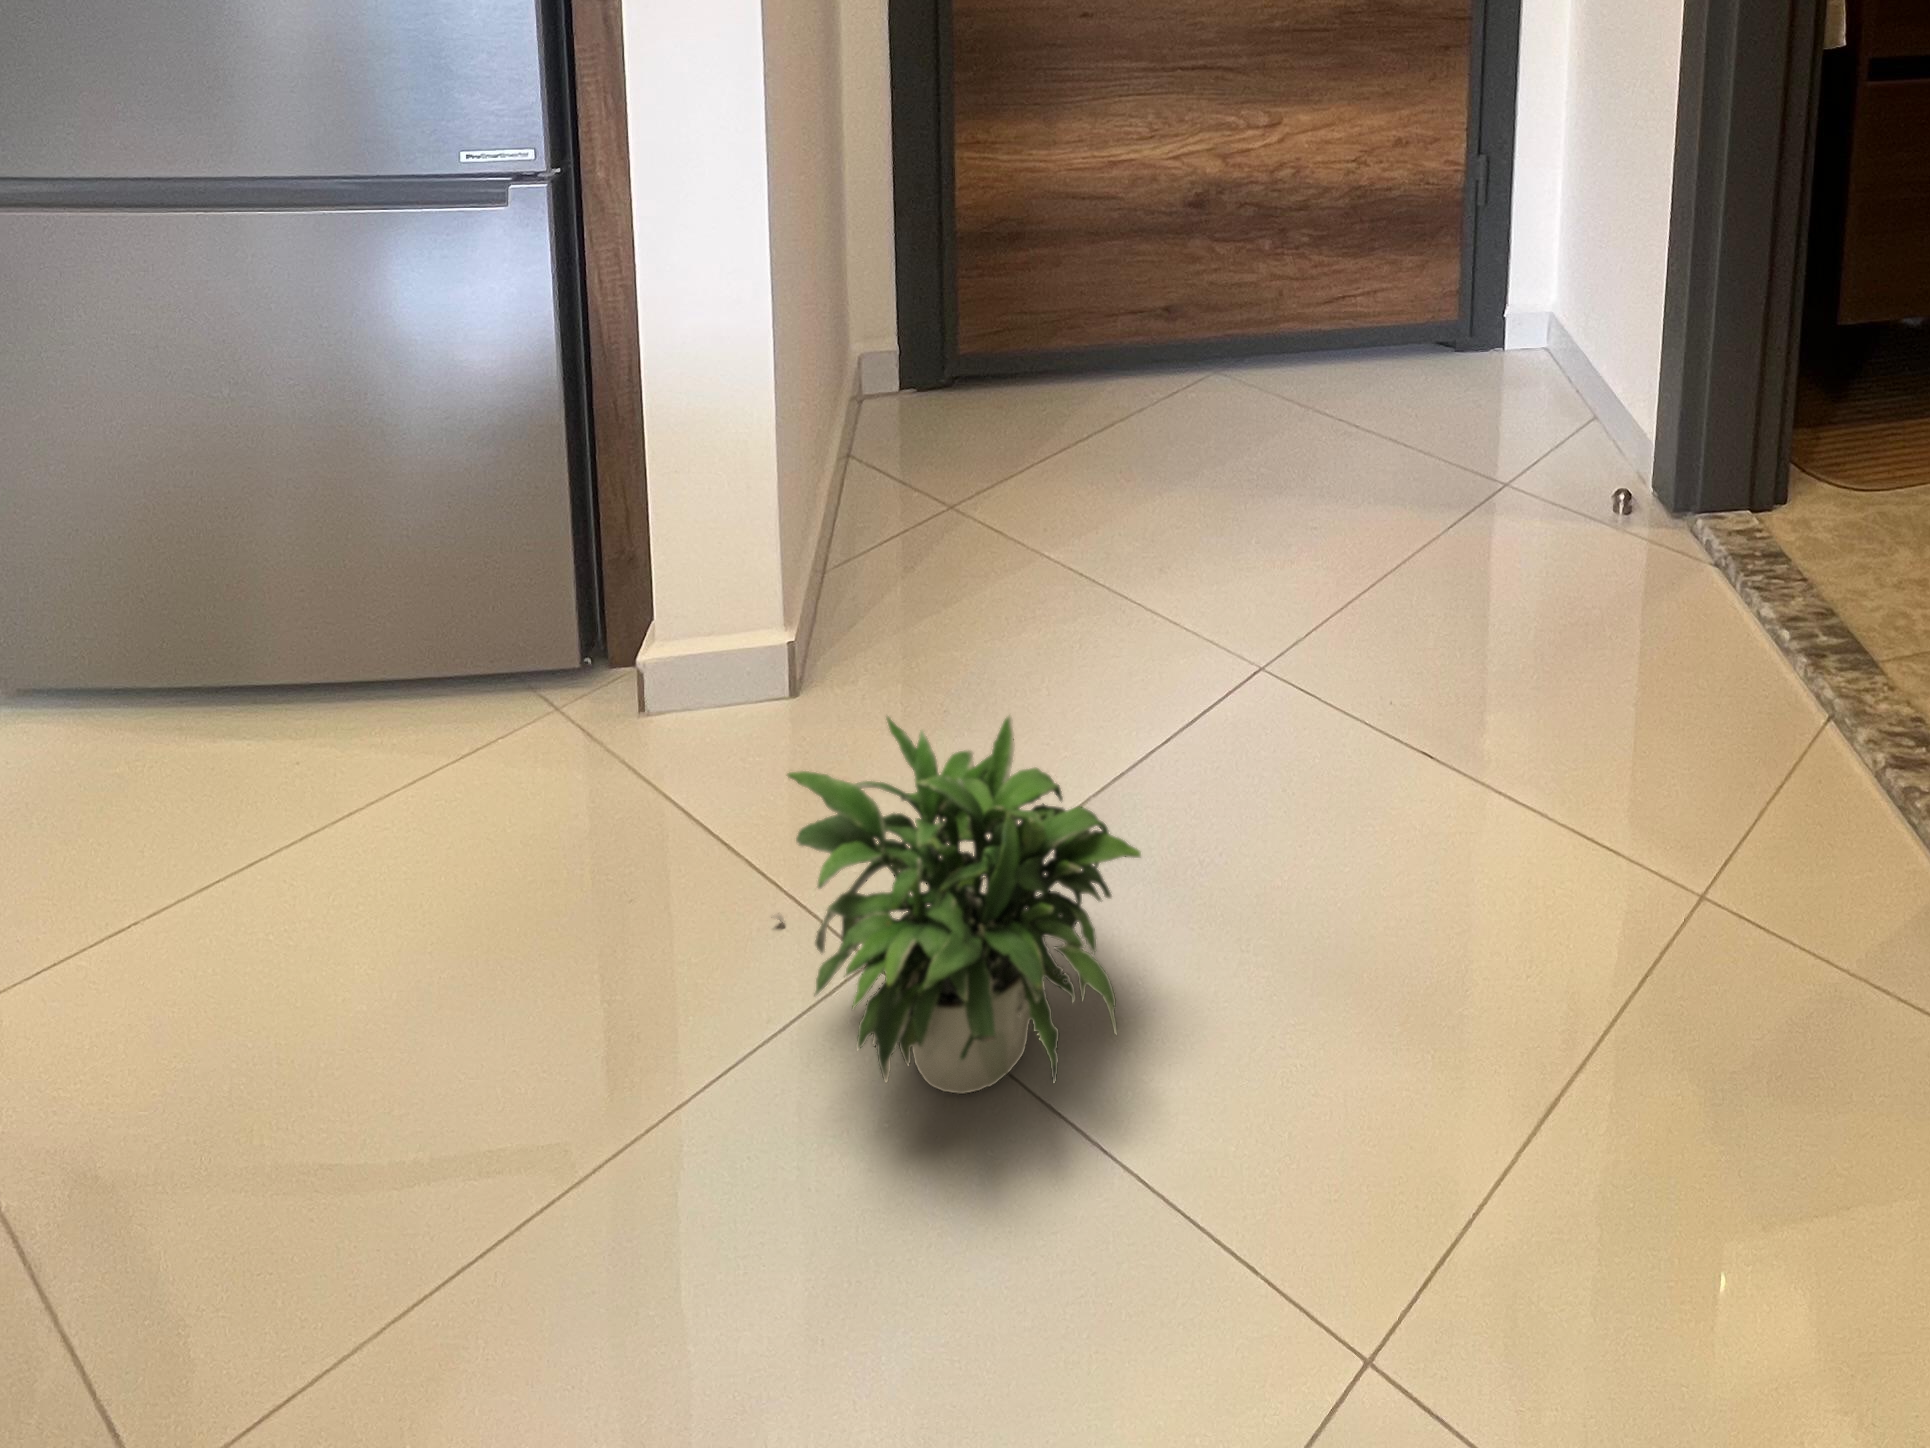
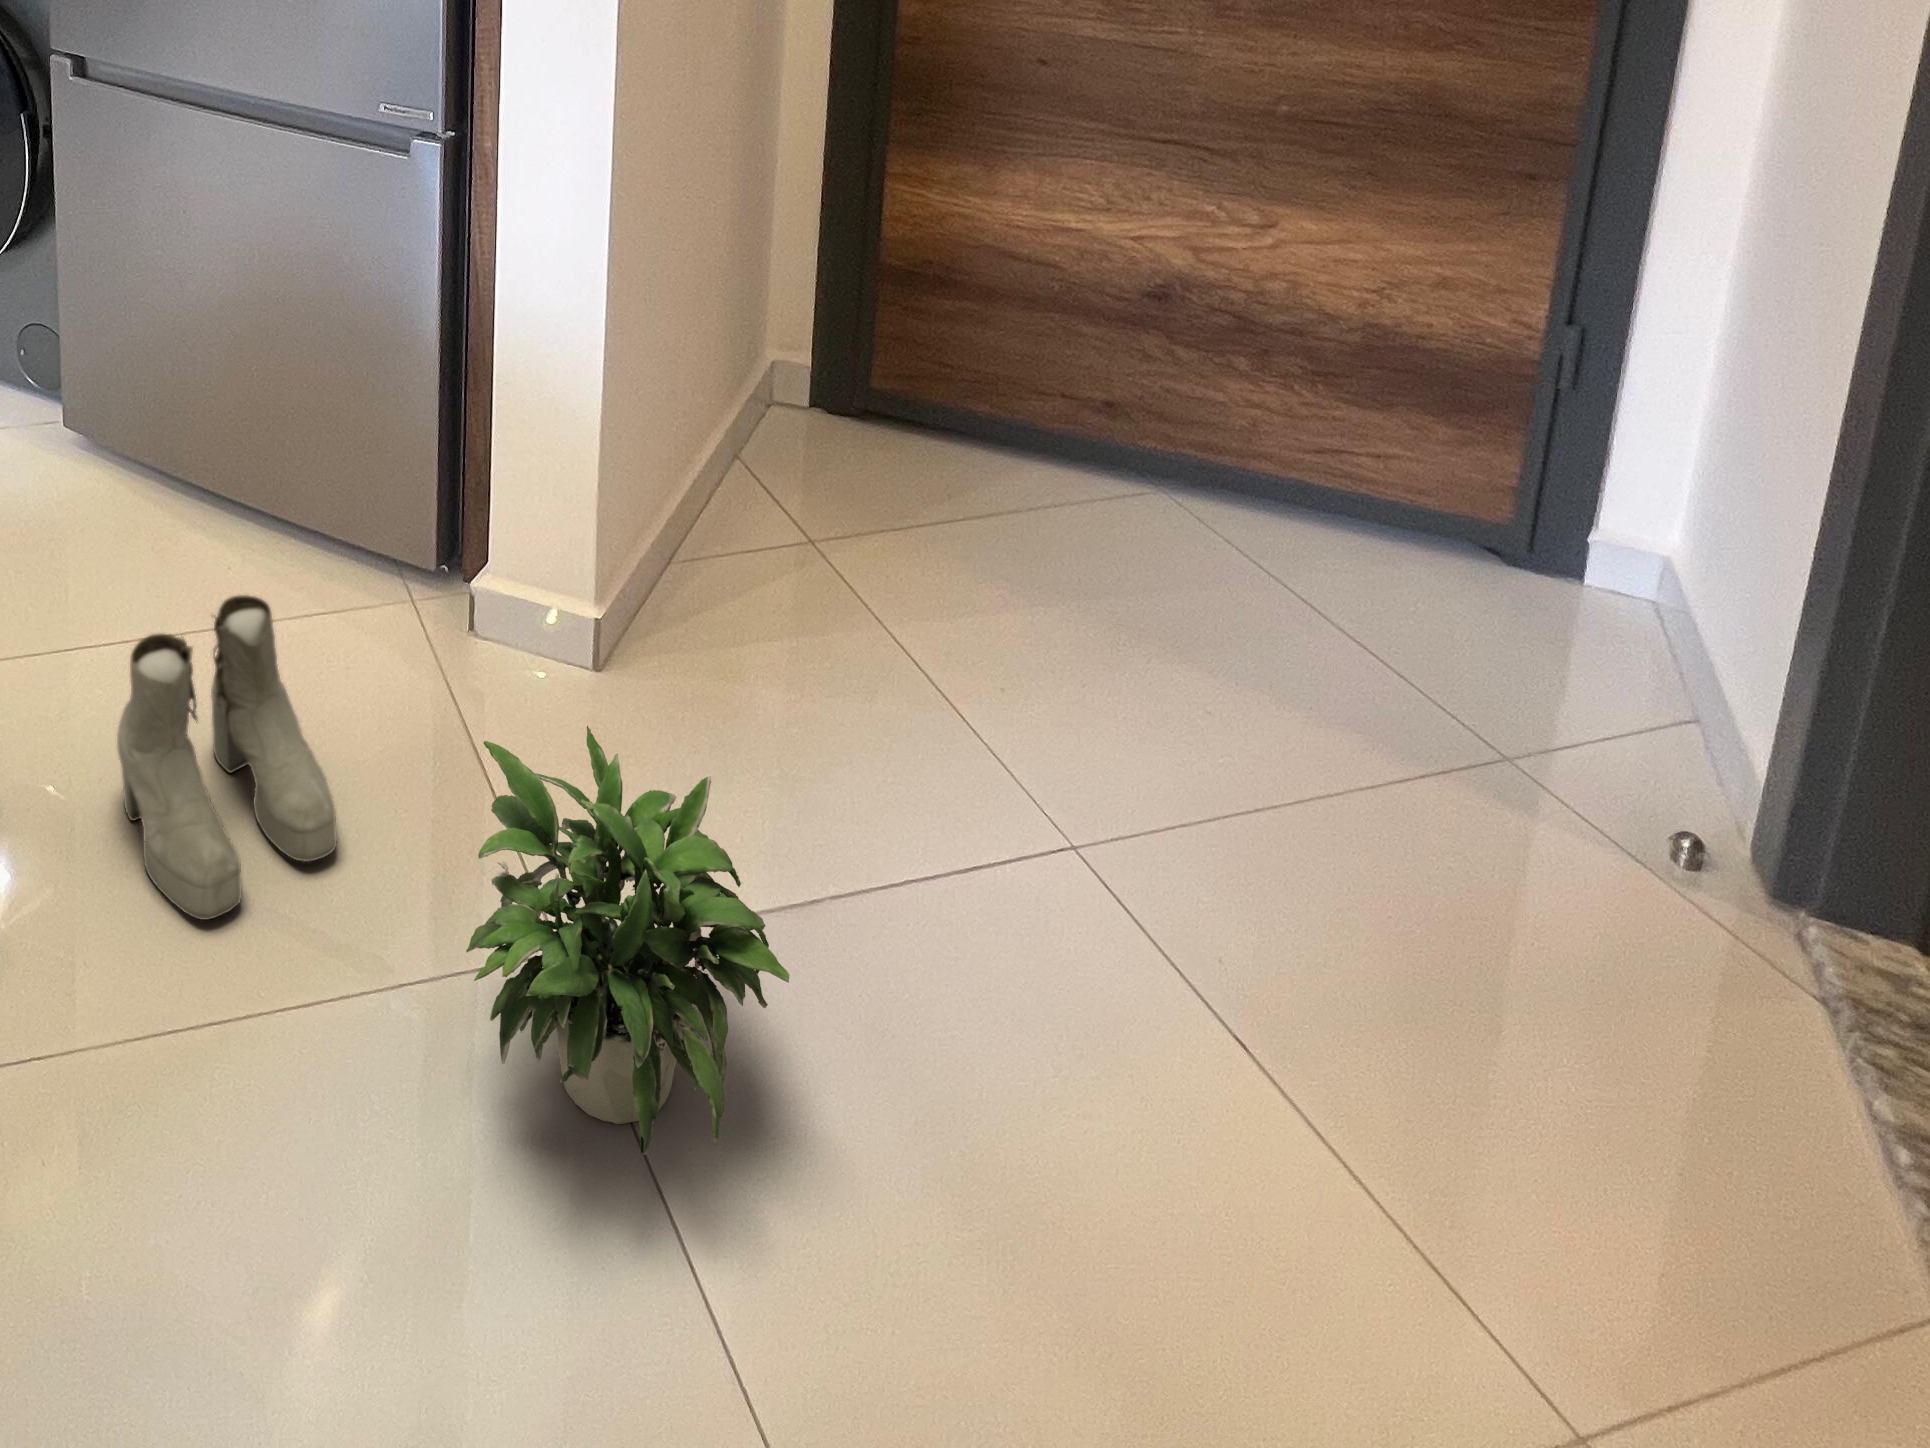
boots: none [243,753,579,1154] -> present [117,595,337,920]

